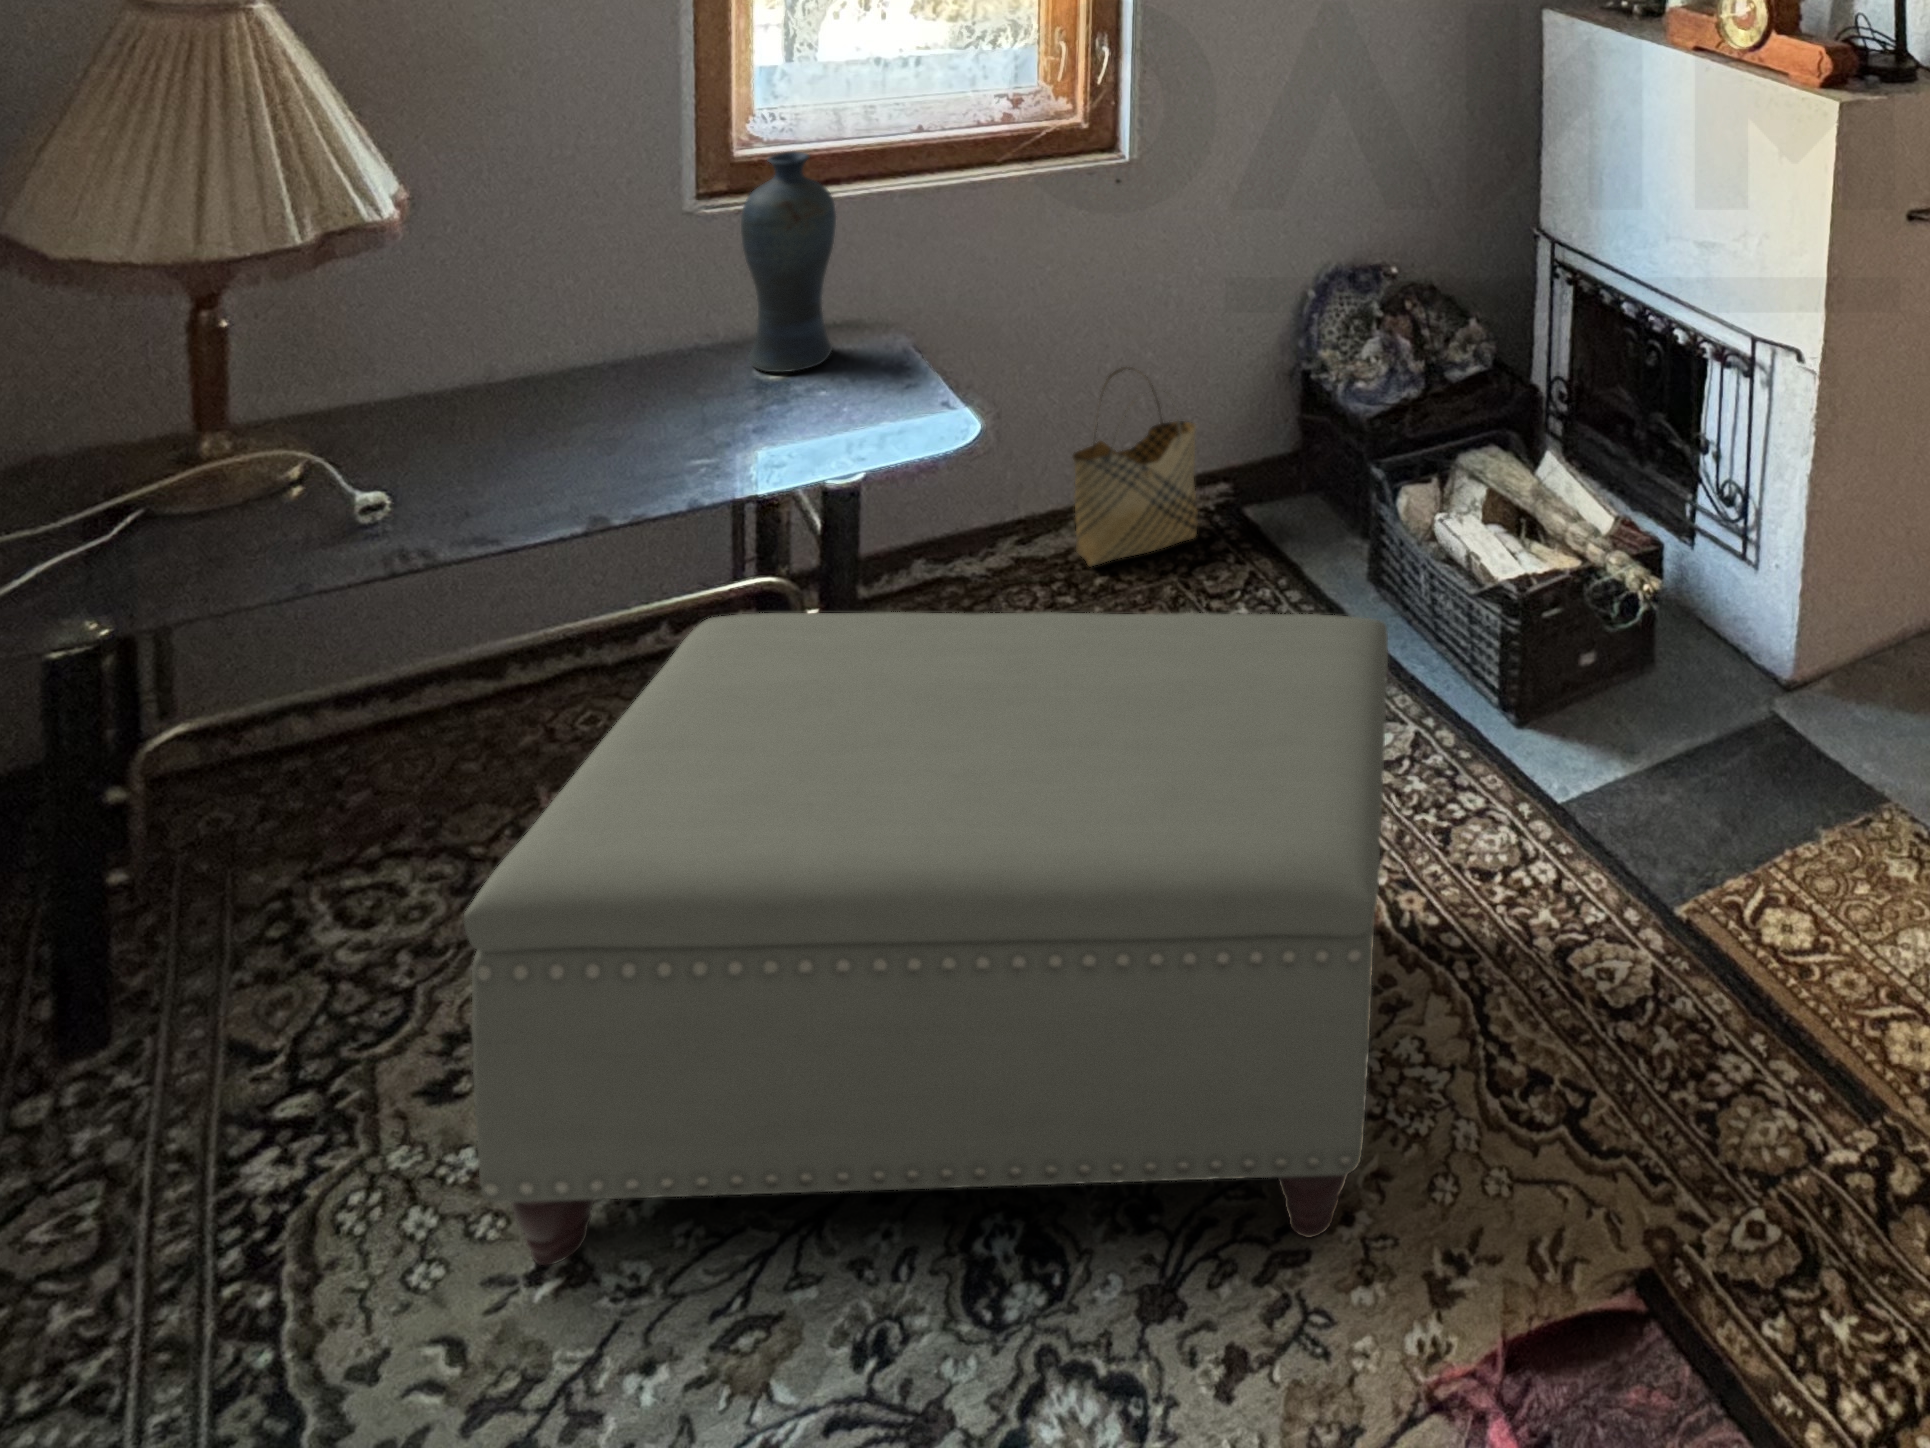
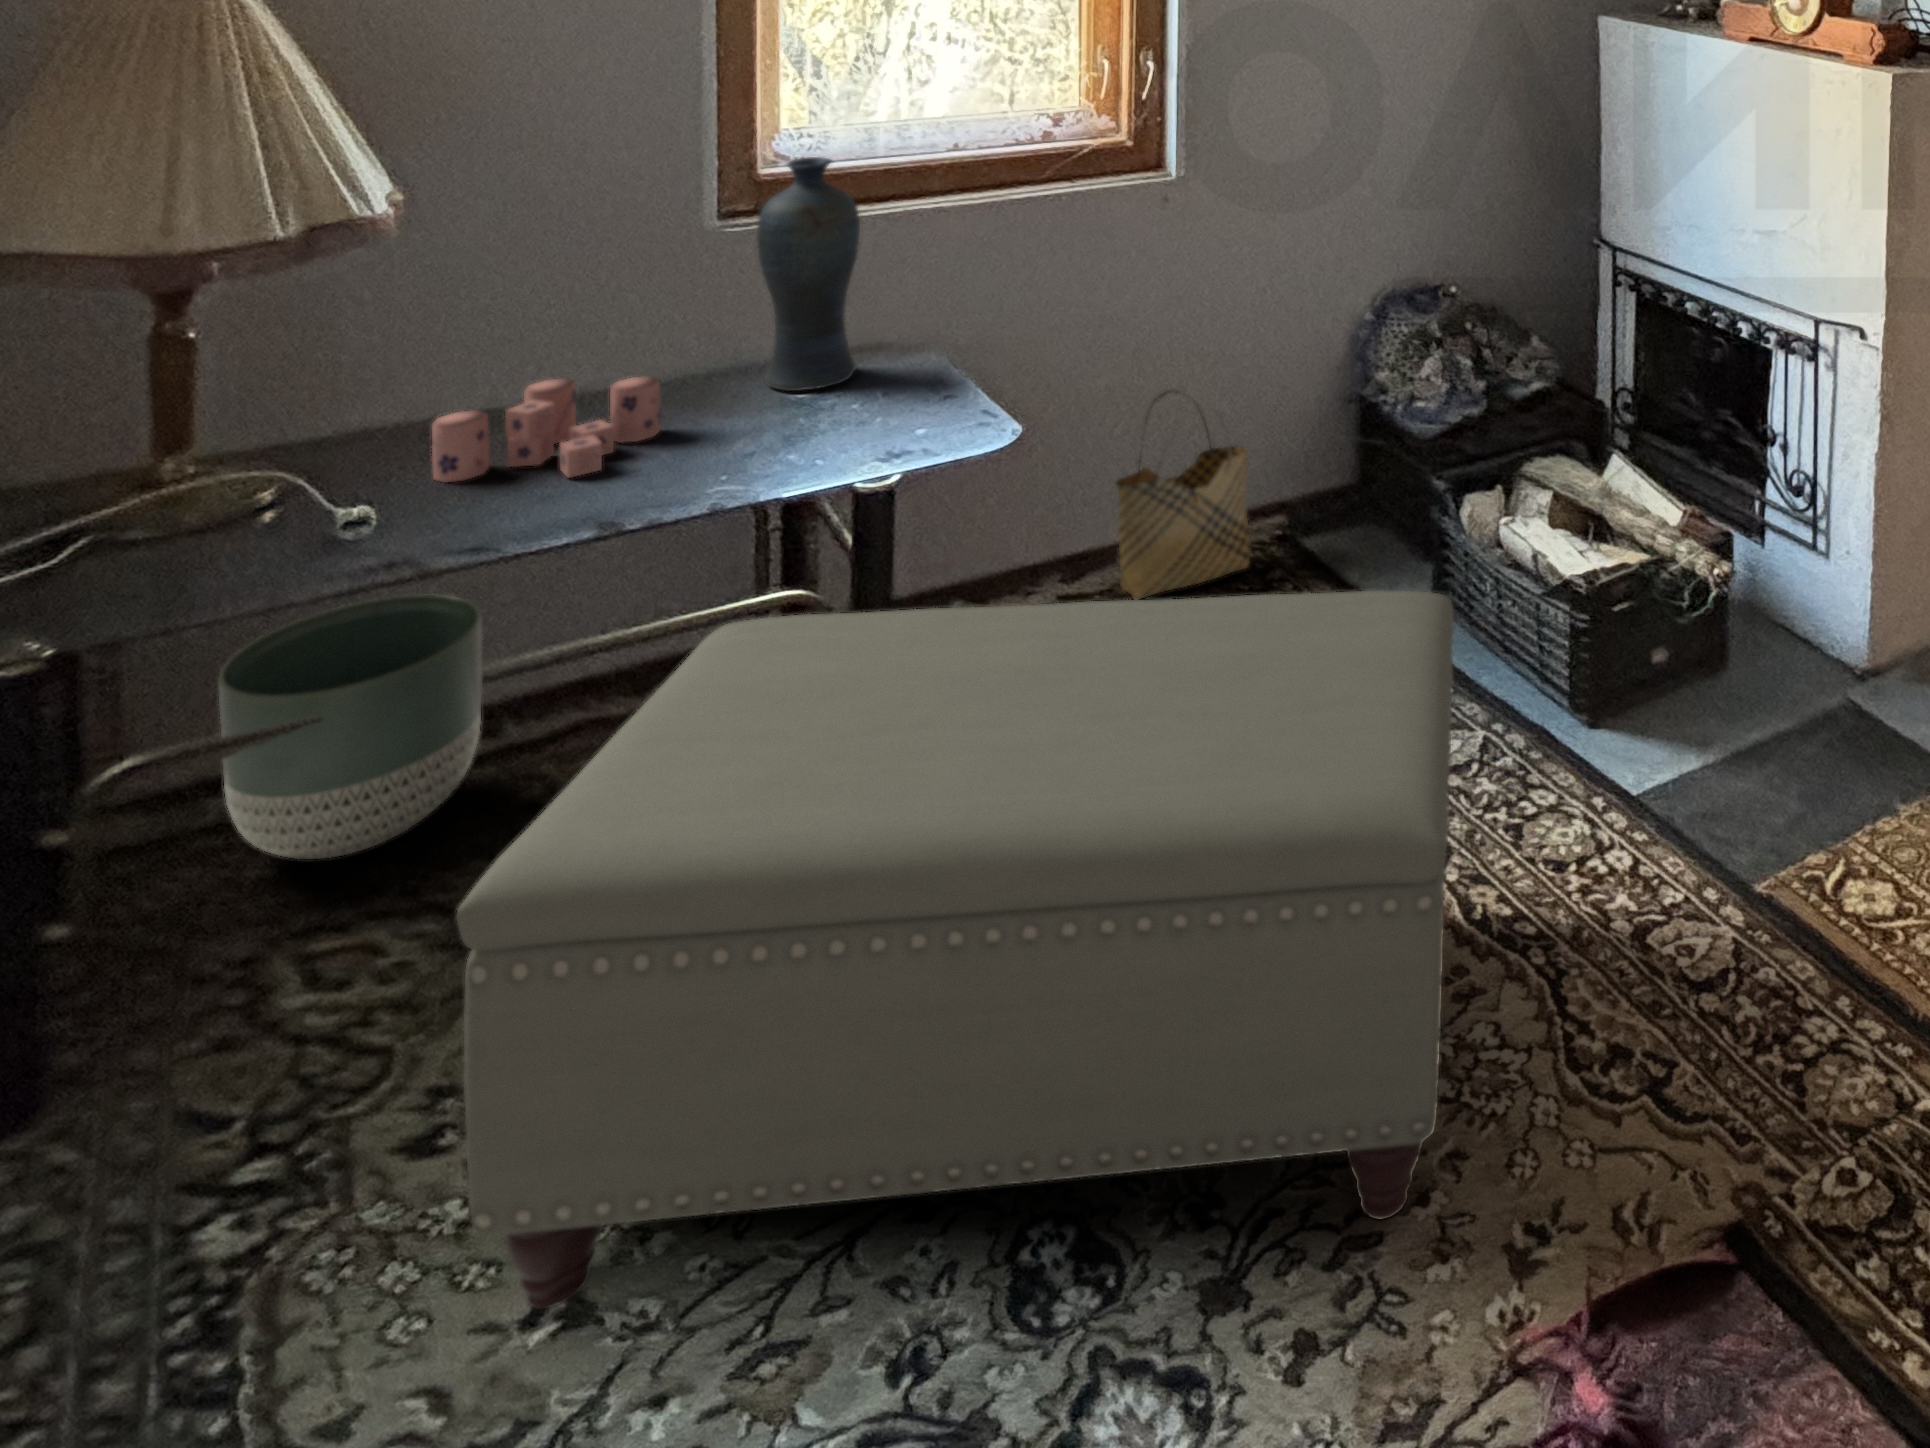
candle: none [447,360,654,462] -> present [432,376,661,483]
planter: none [265,550,495,793] -> present [219,594,482,859]

